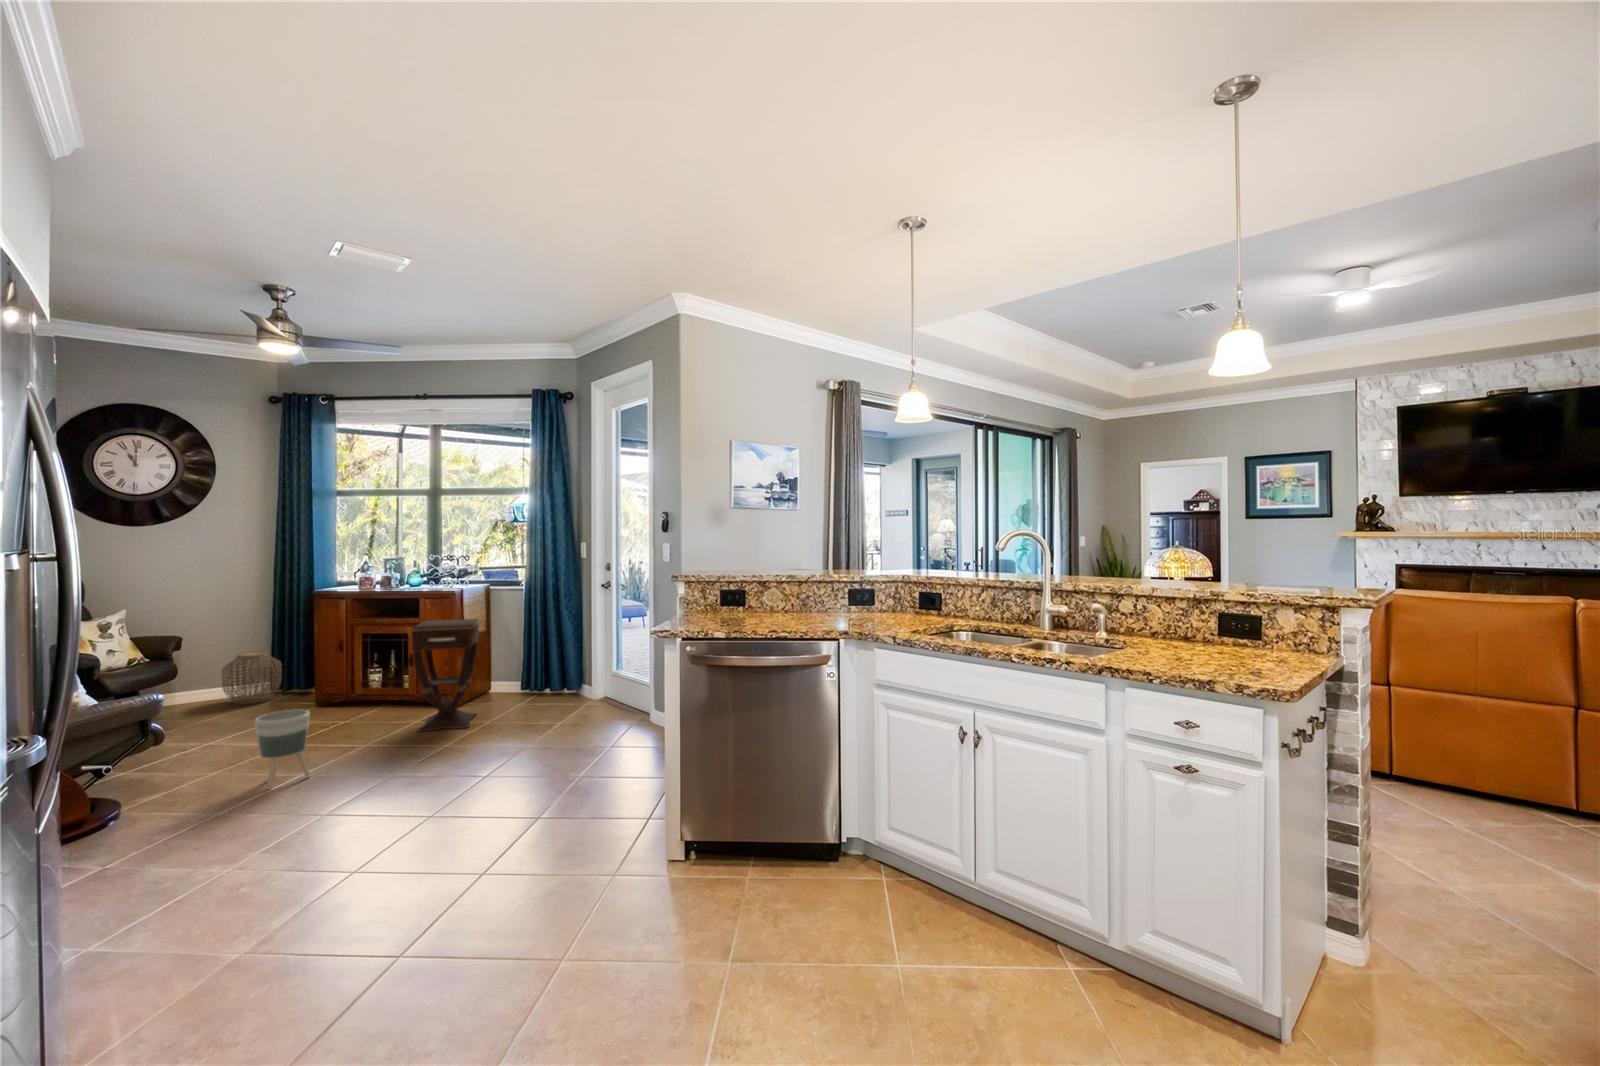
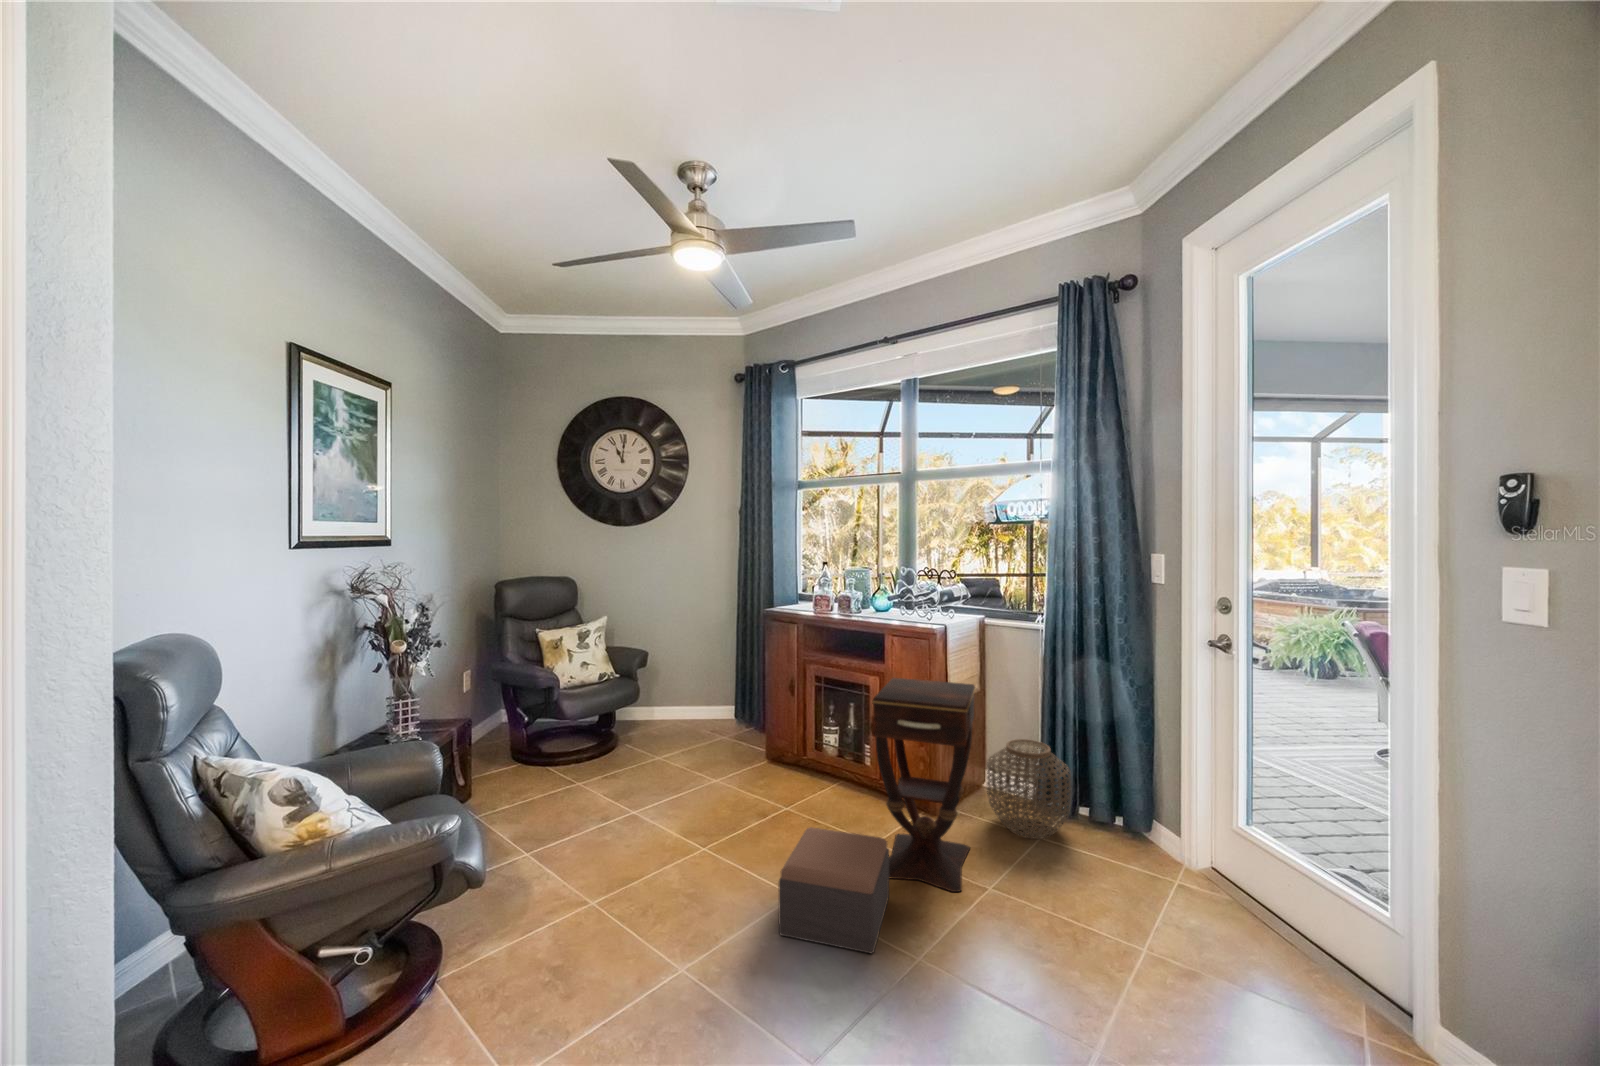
woven basket: present [222,651,282,704] -> present [987,739,1071,839]
footstool: none [352,703,424,759] -> present [779,827,889,954]
planter: present [255,710,310,789] -> none [630,841,709,1000]

